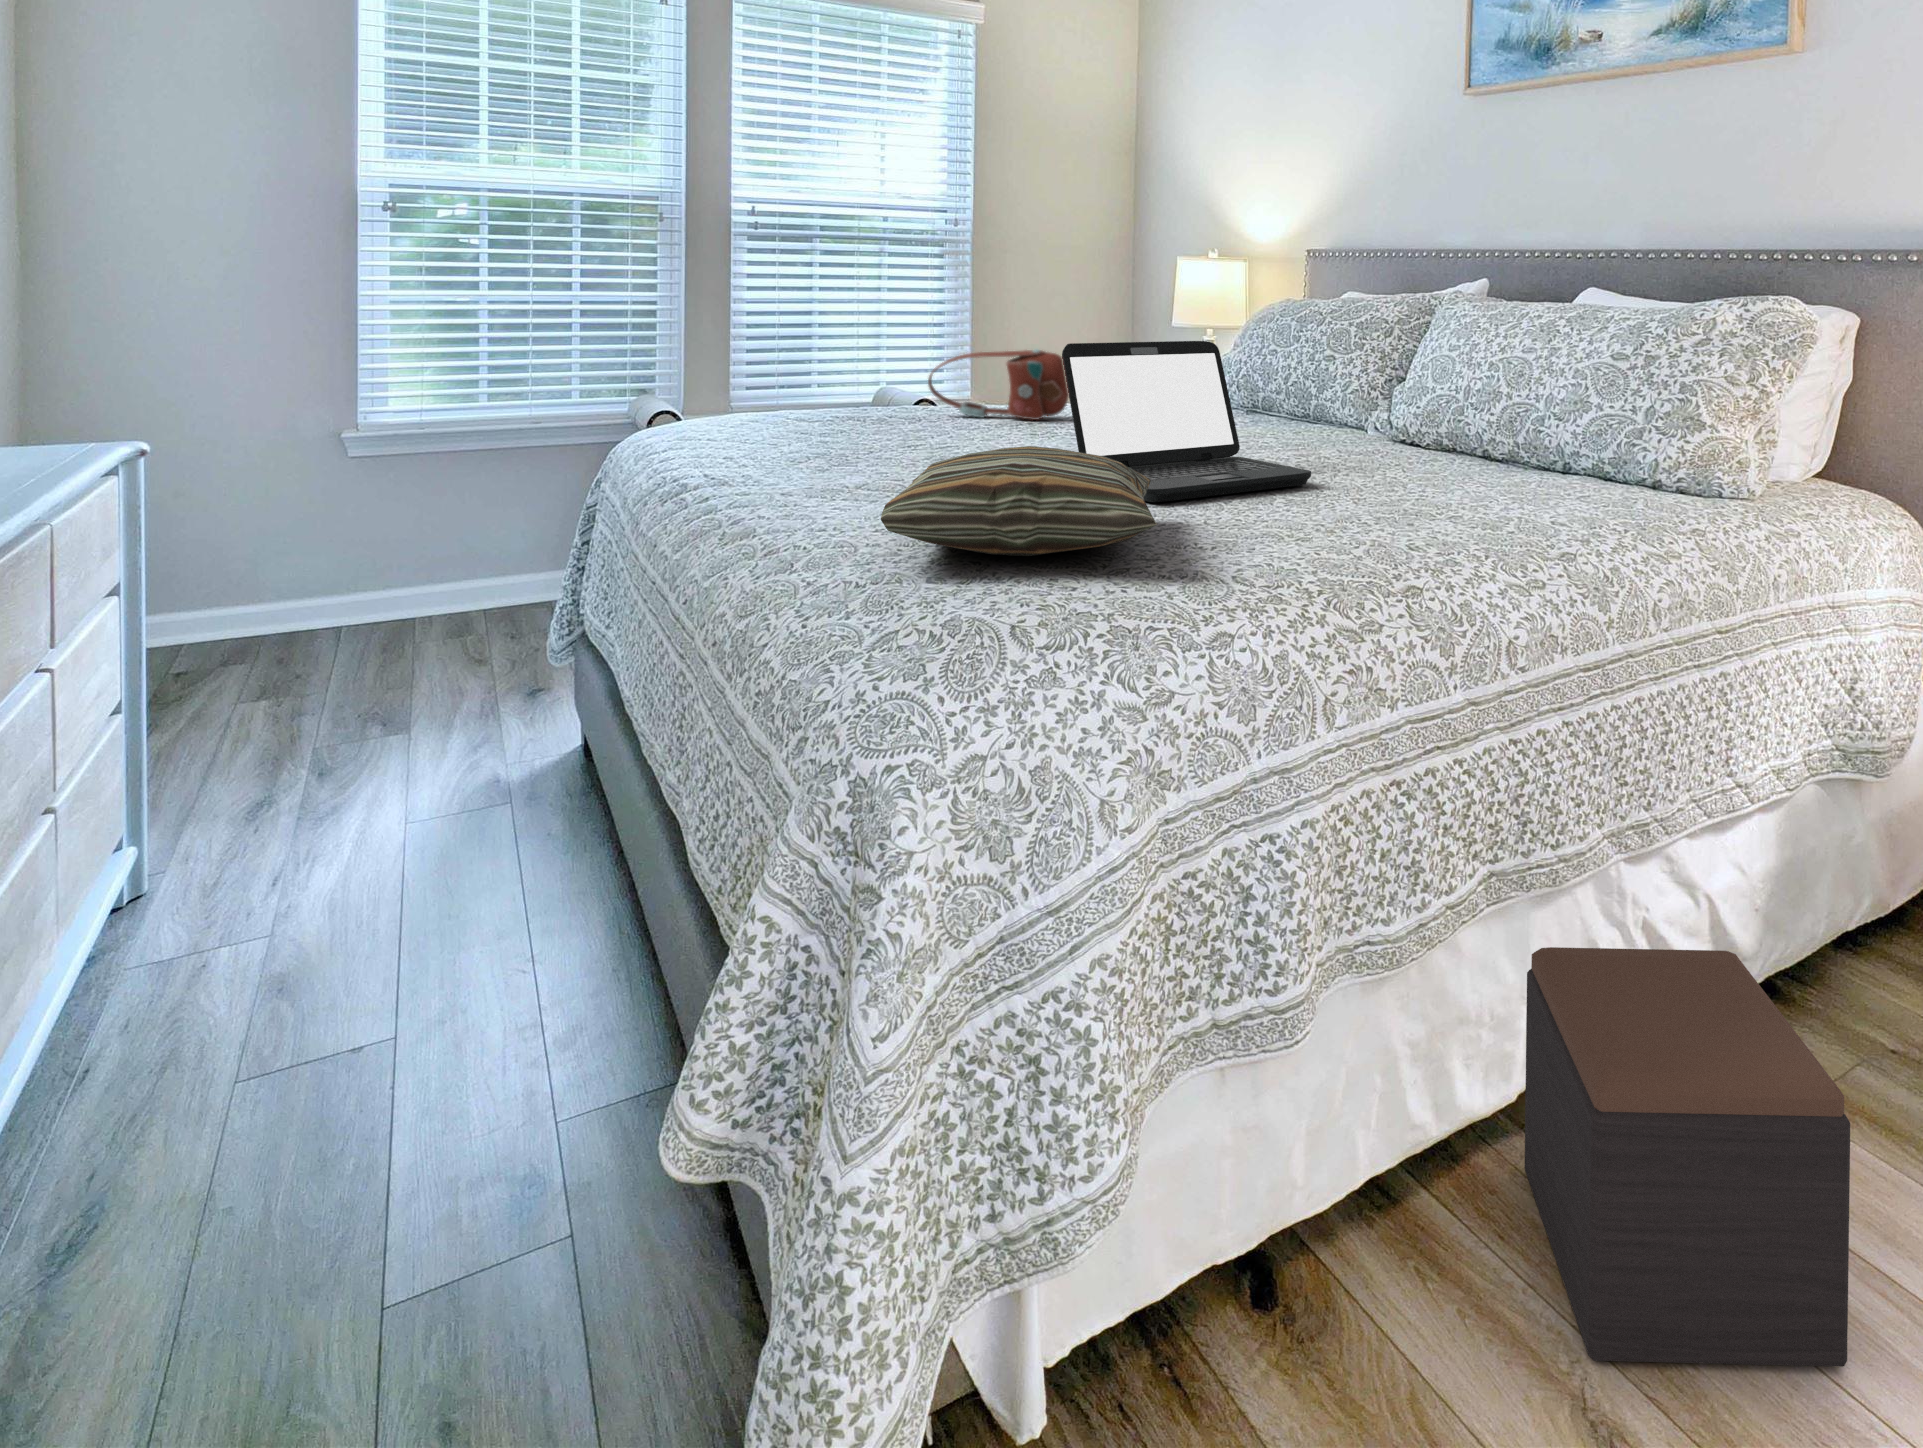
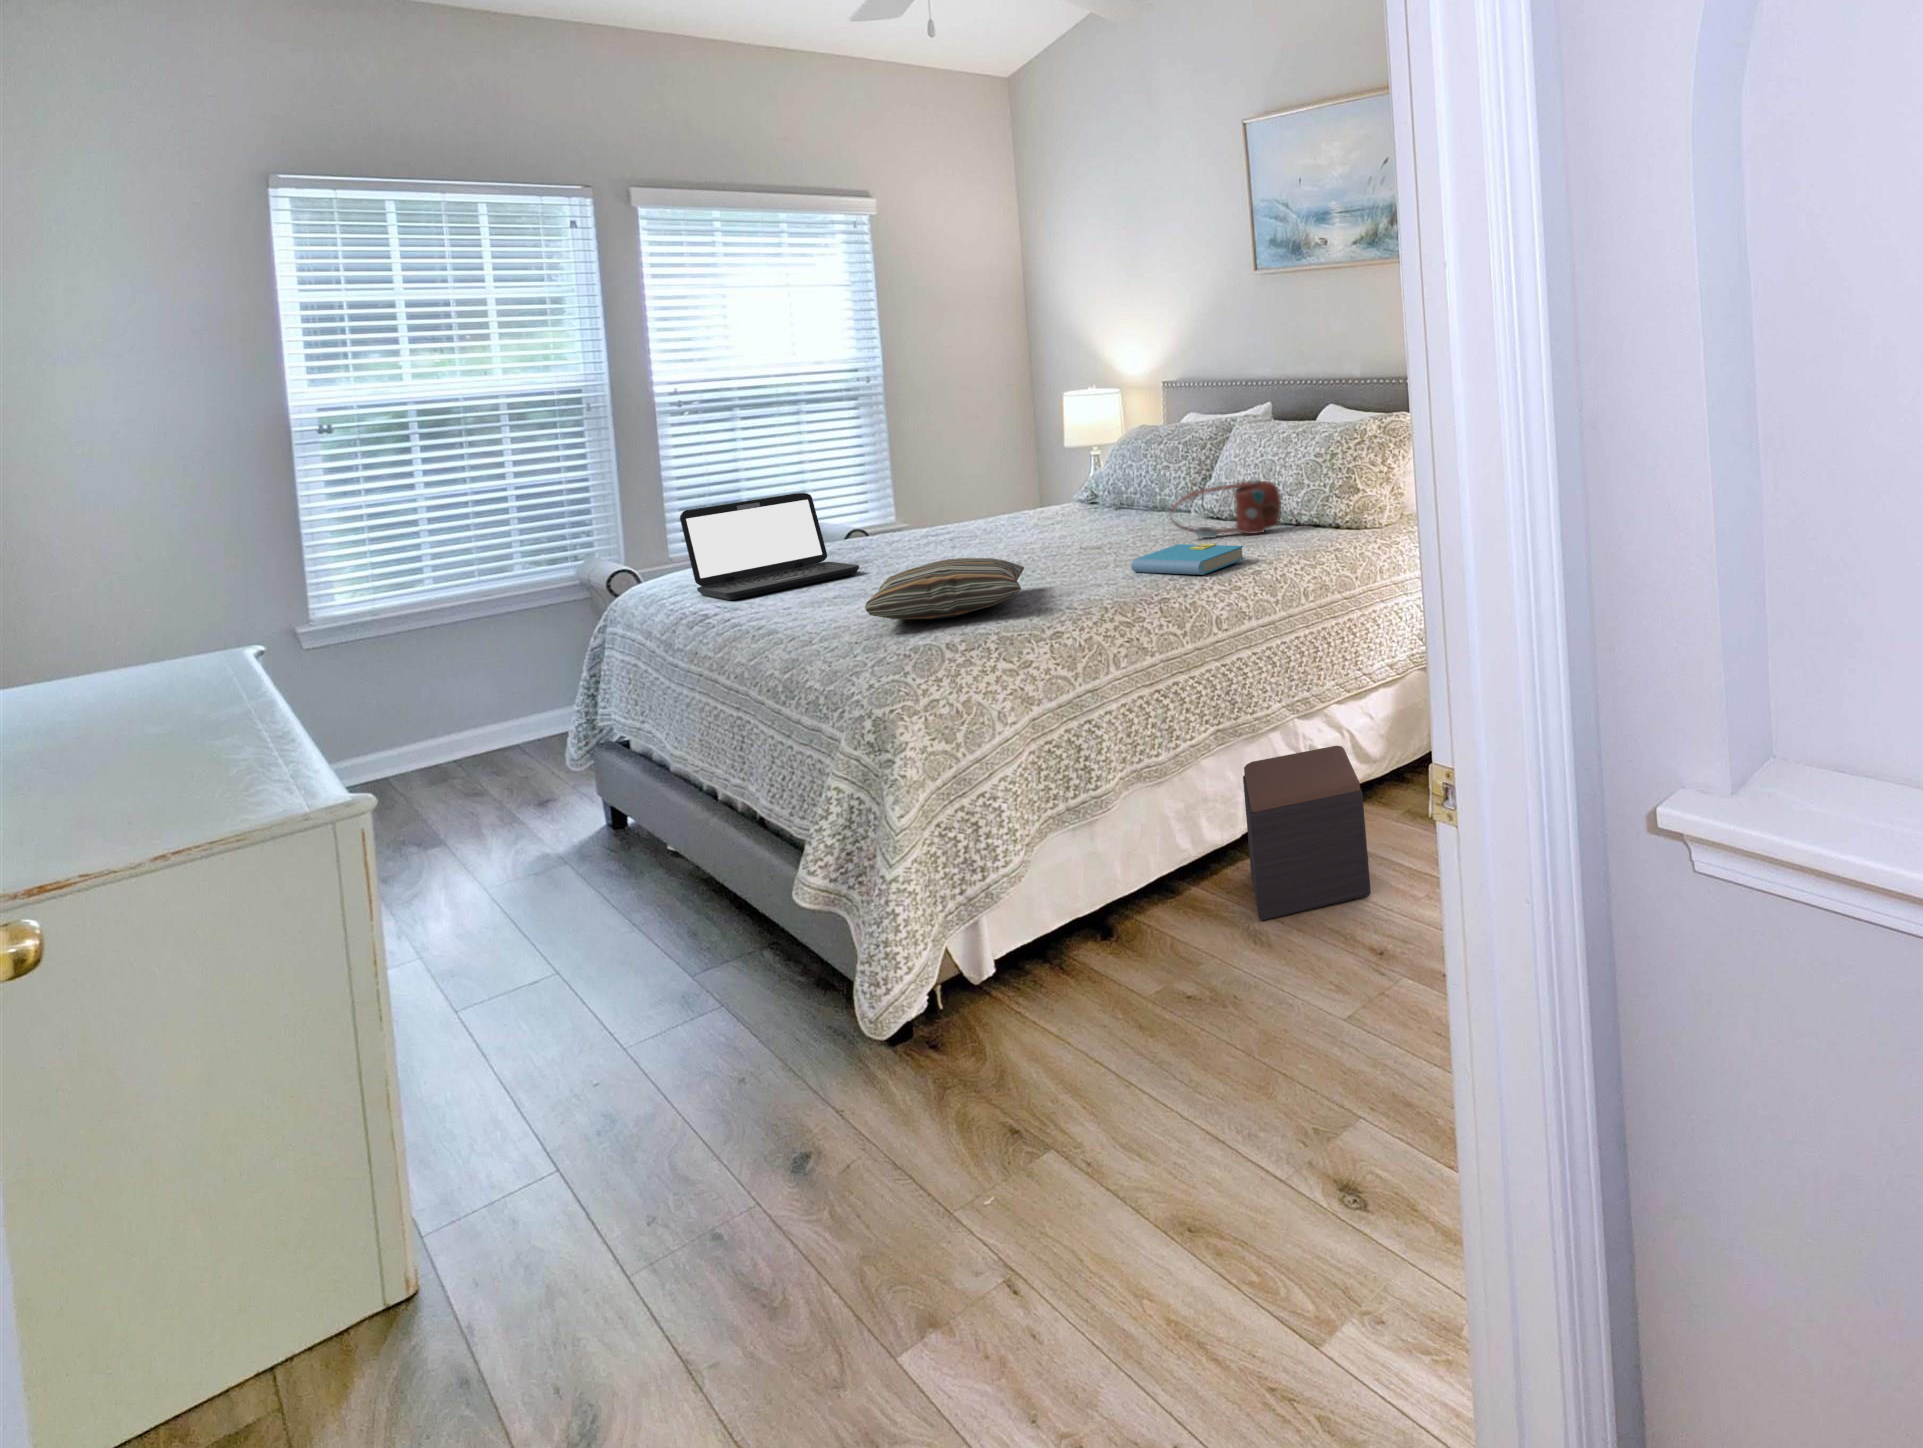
laptop: present [1062,341,1311,502] -> present [680,493,859,600]
handbag: present [928,349,1068,420] -> present [1171,480,1281,538]
book: none [1327,479,1537,545] -> present [1131,543,1245,575]

